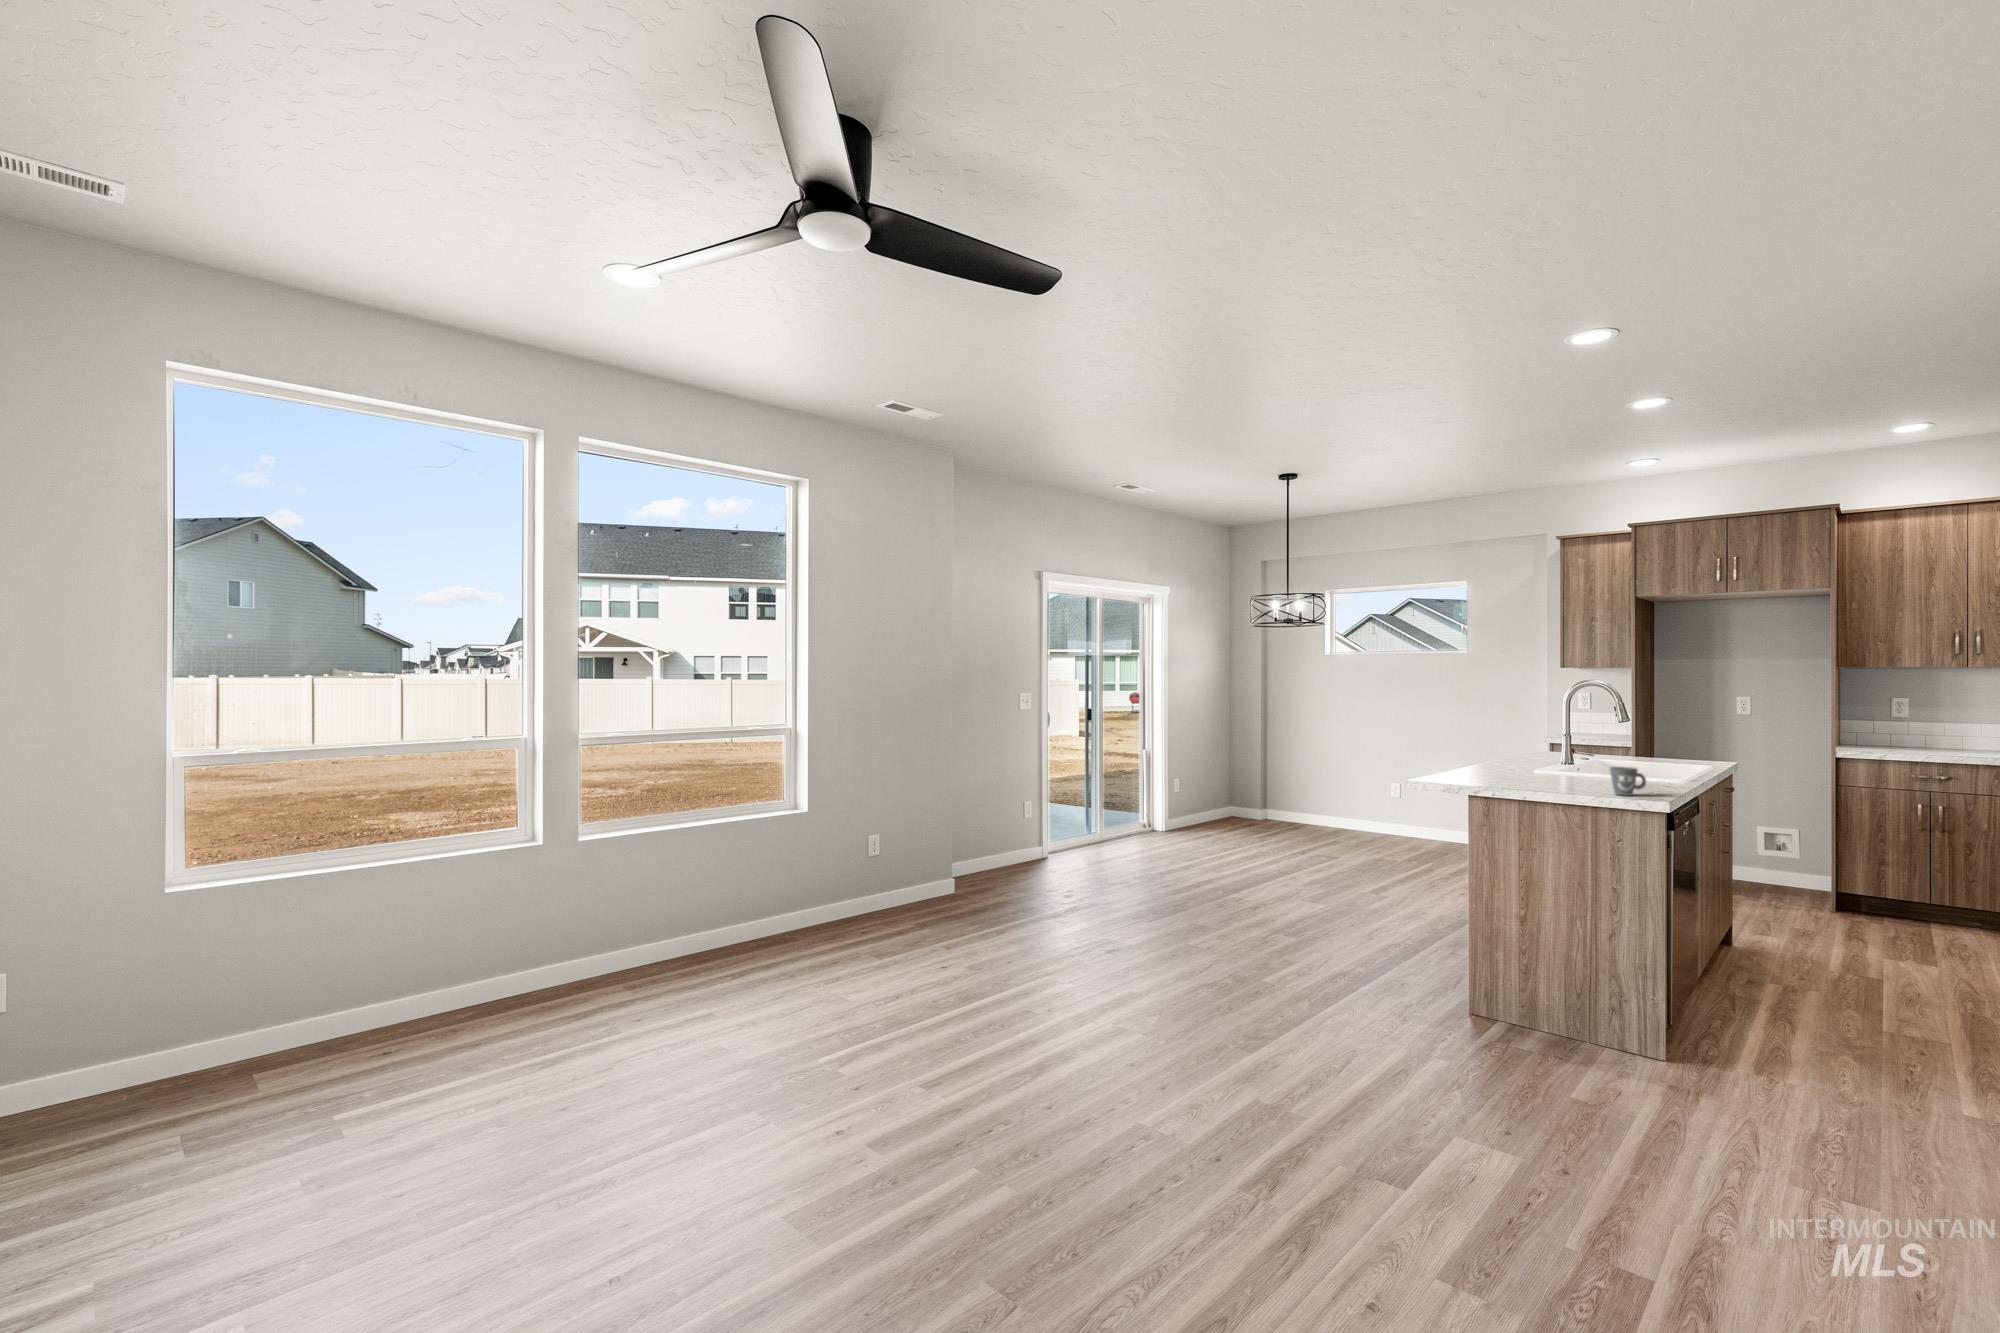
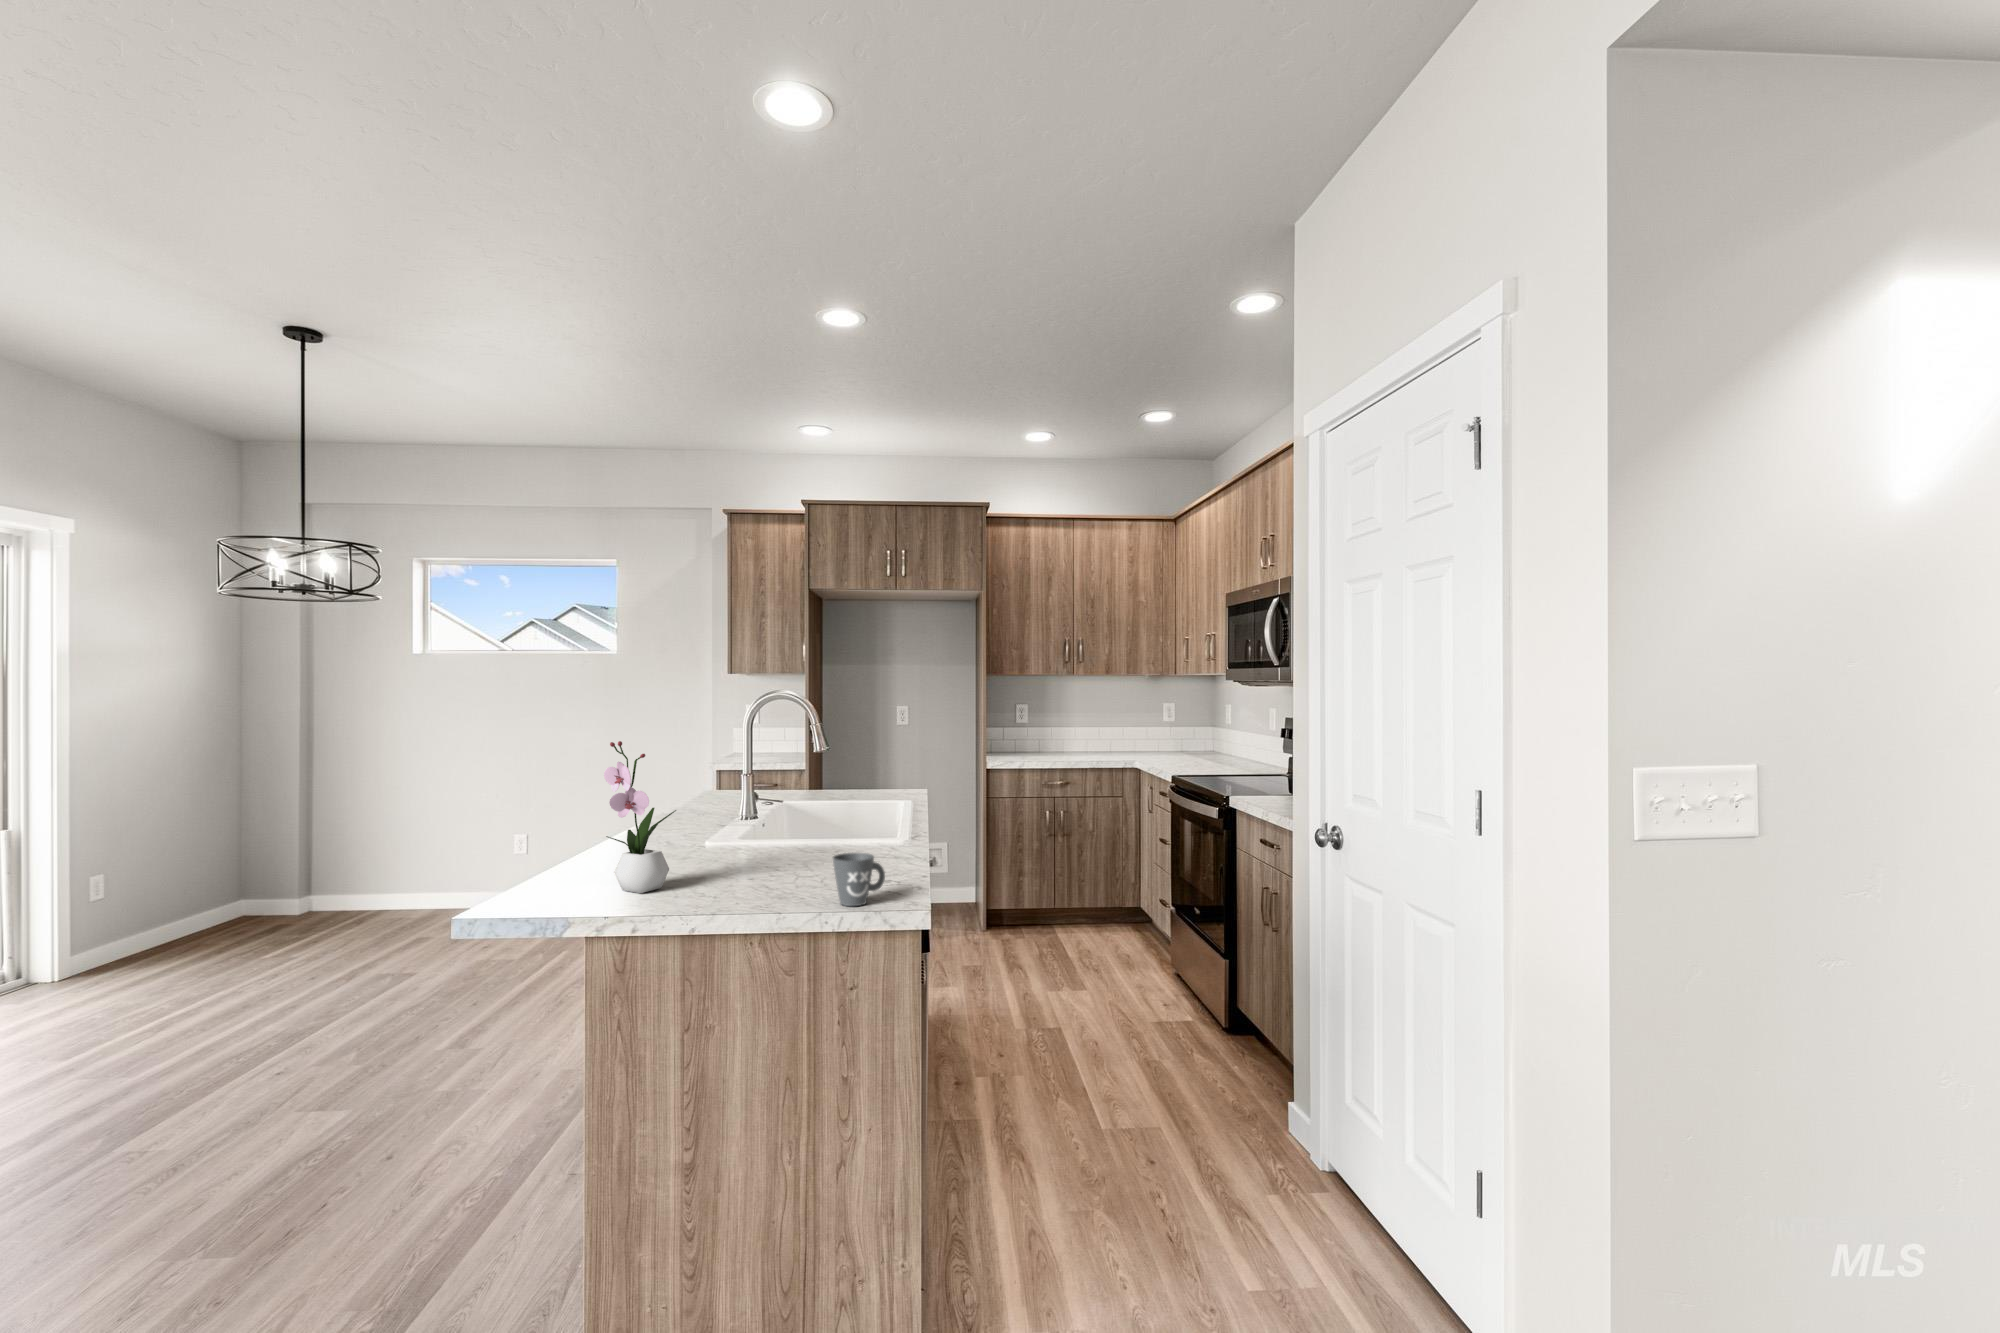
flower arrangement: none [1472,699,1514,781] -> present [604,741,676,893]

